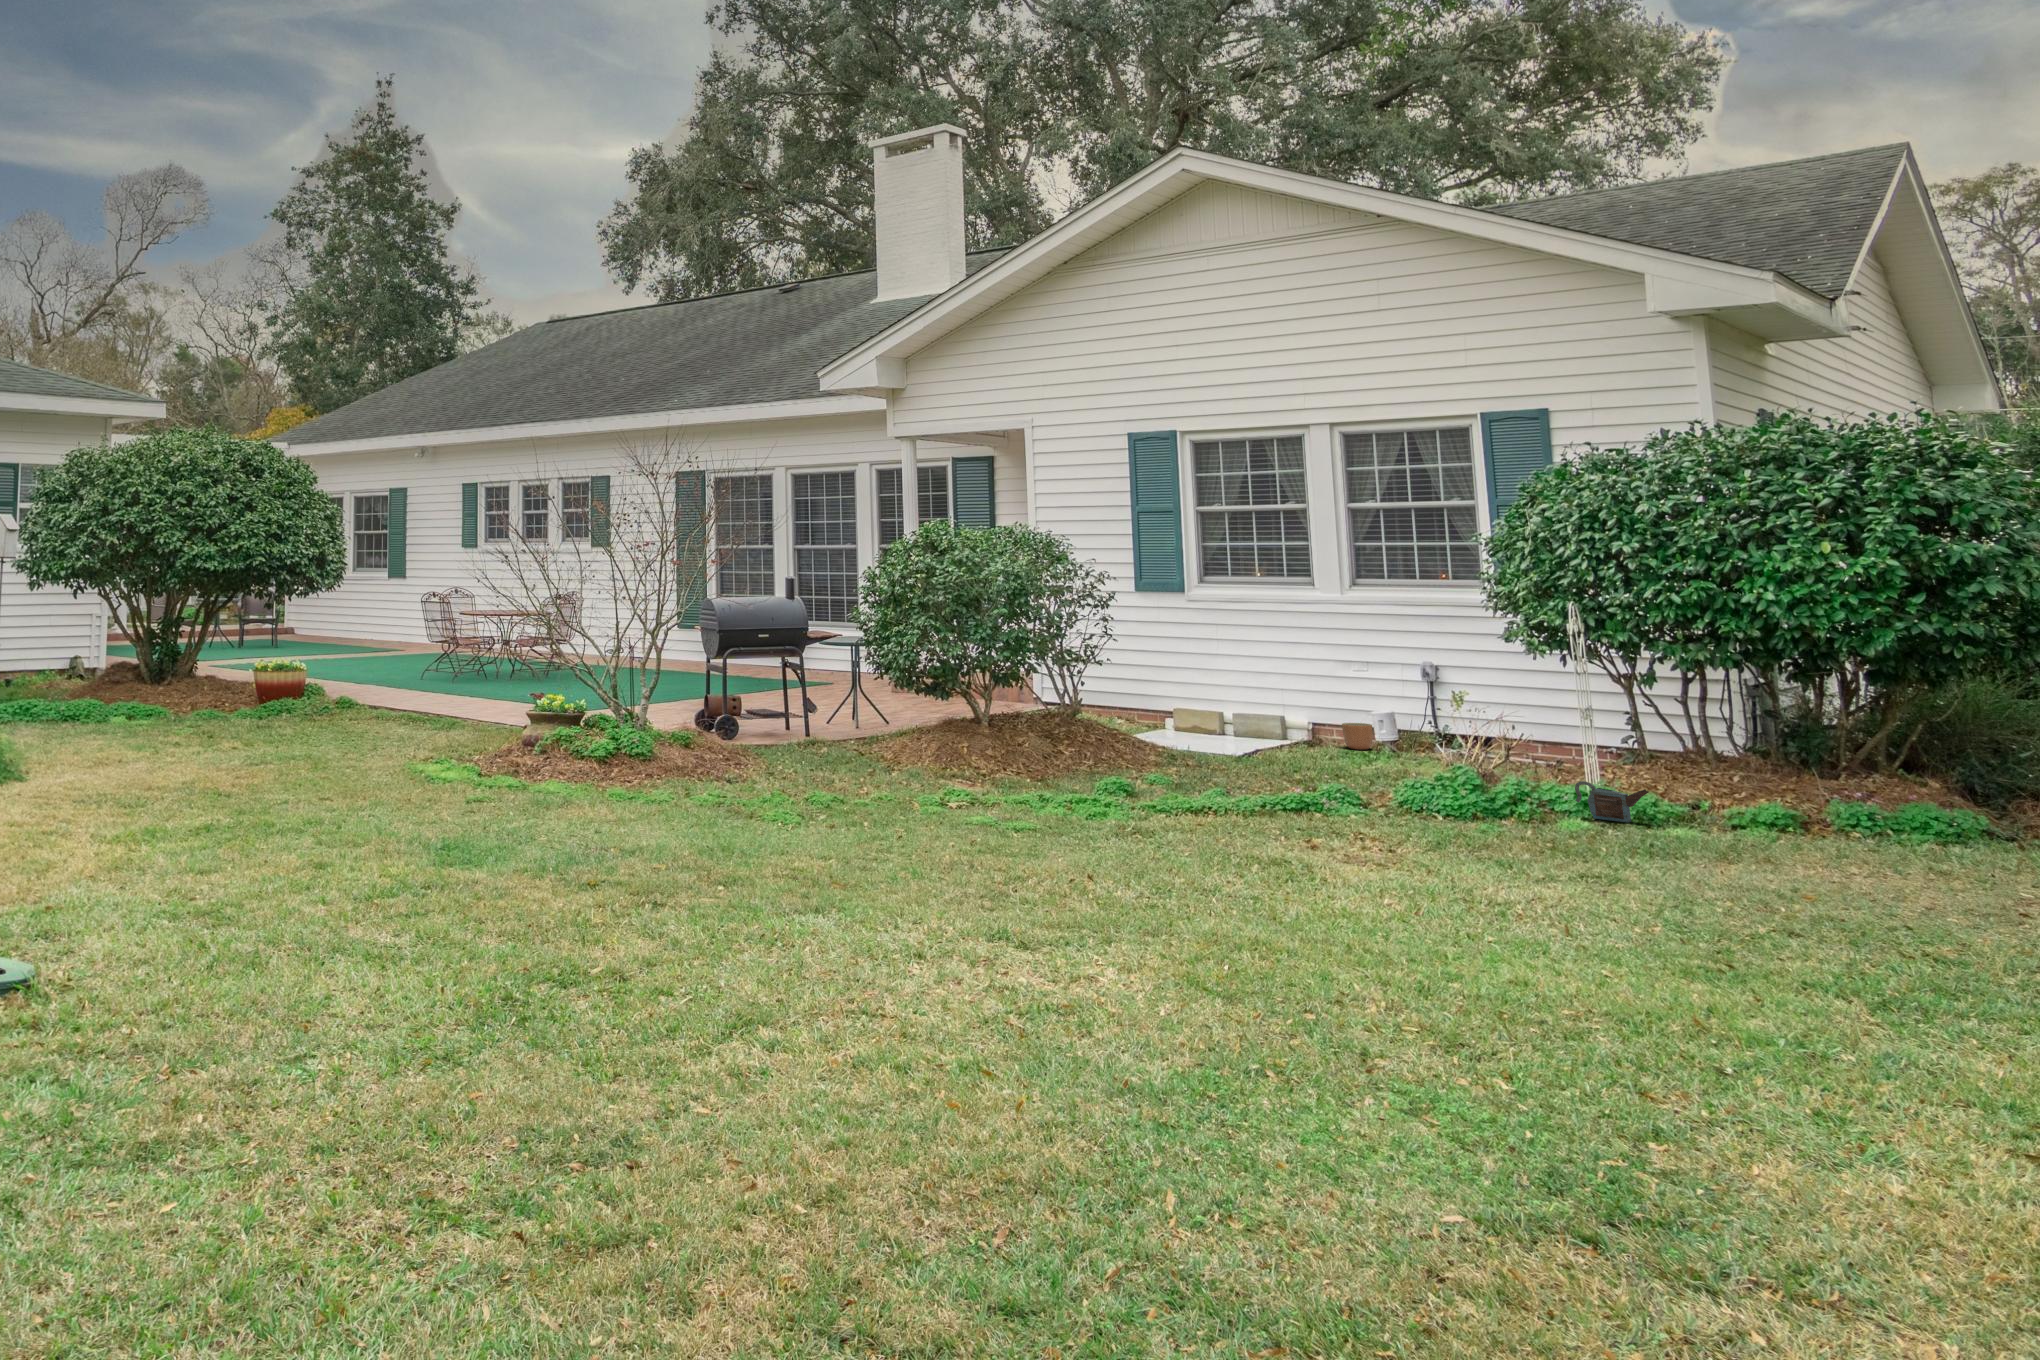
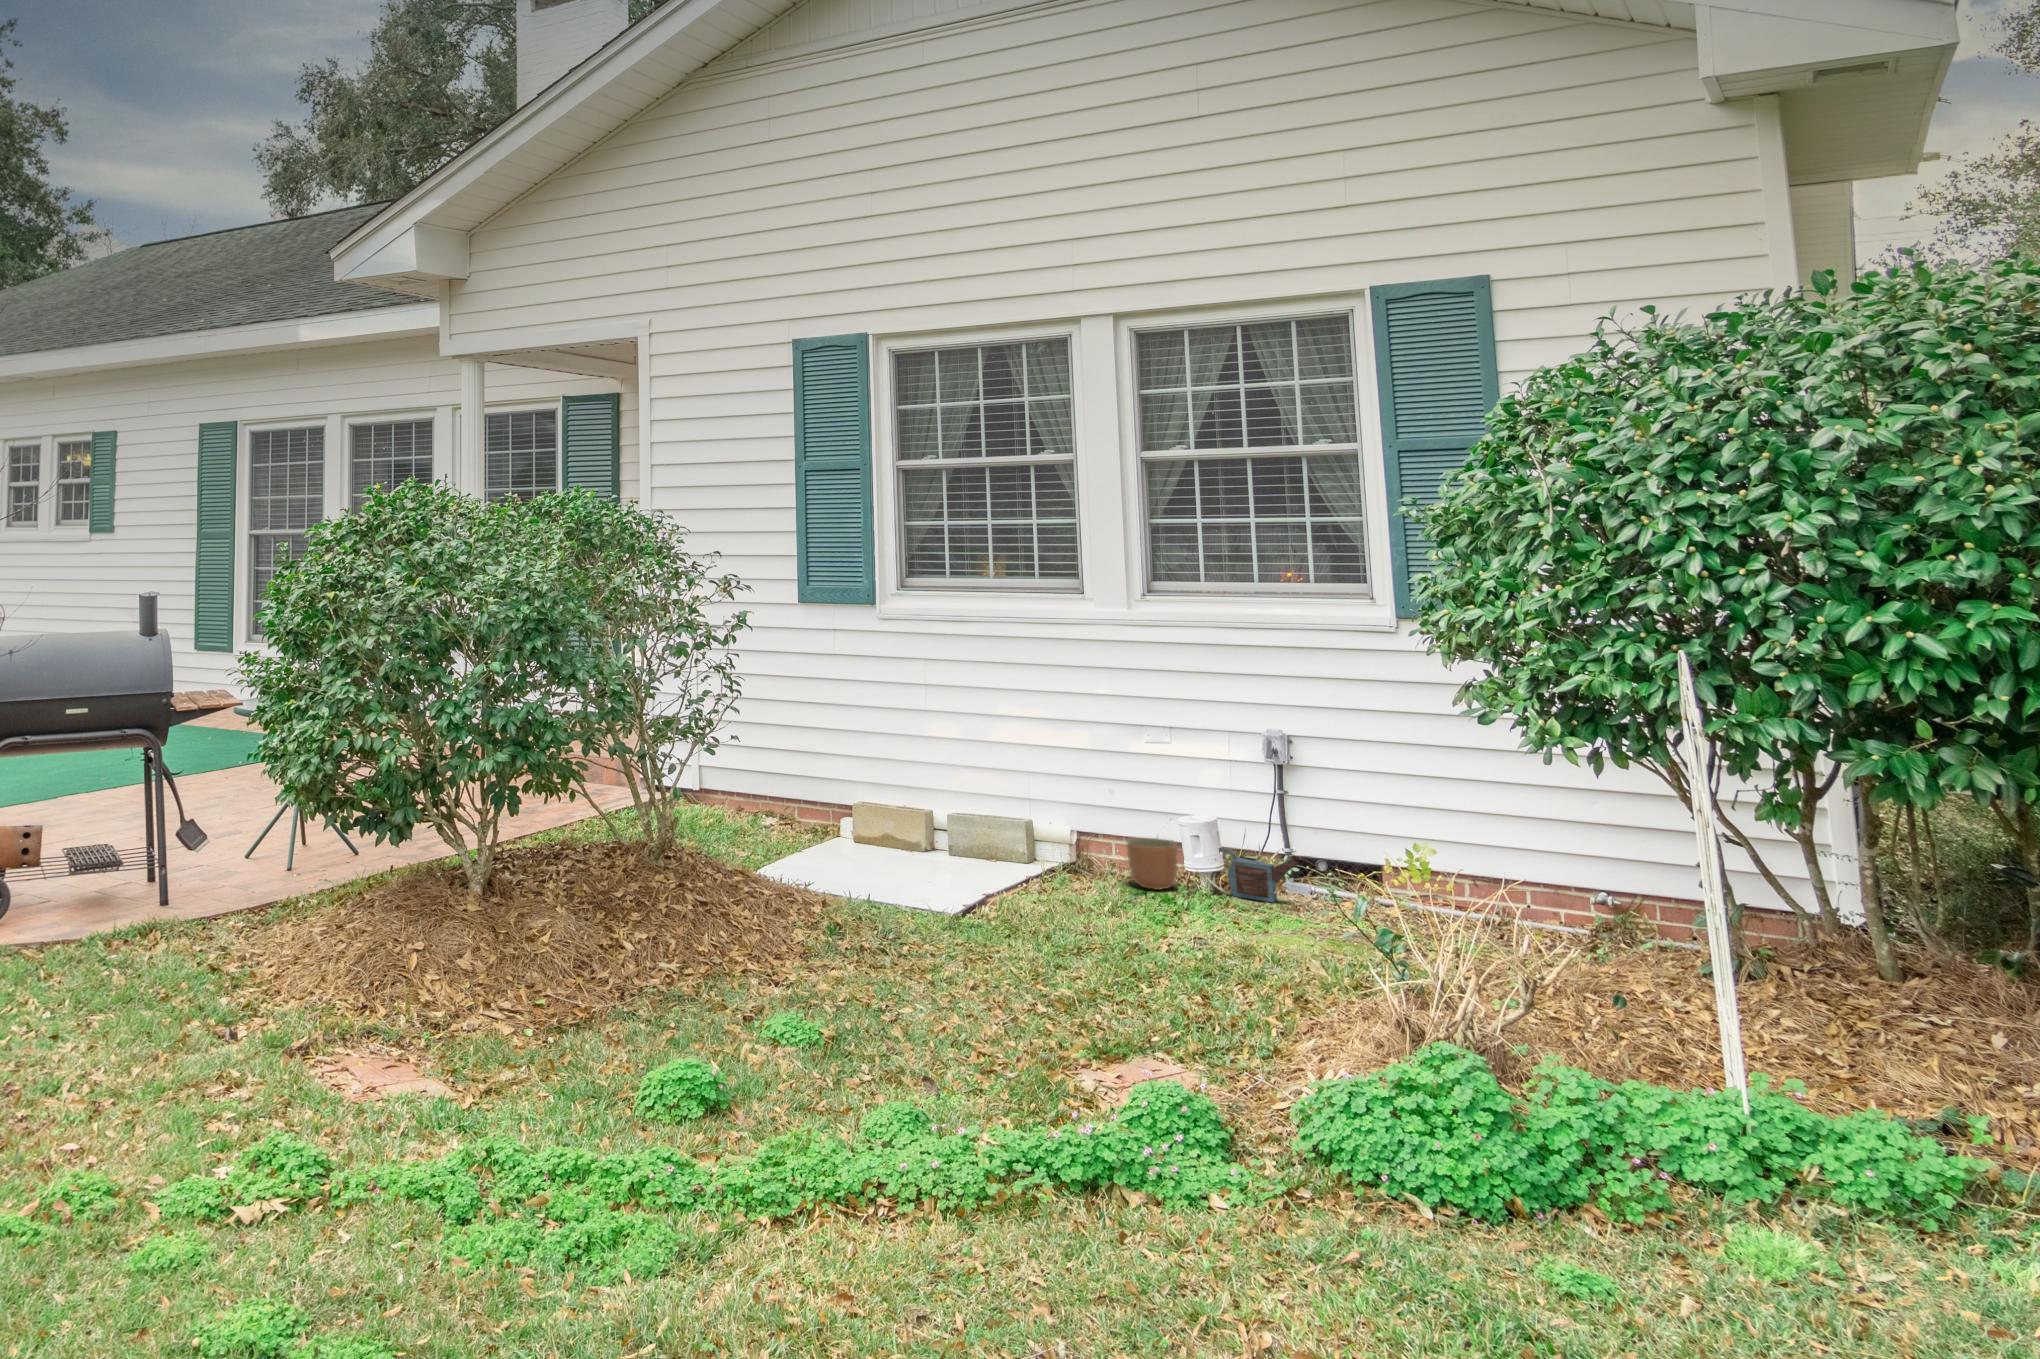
watering can: present [1575,781,1648,822] -> present [1218,847,1298,903]

